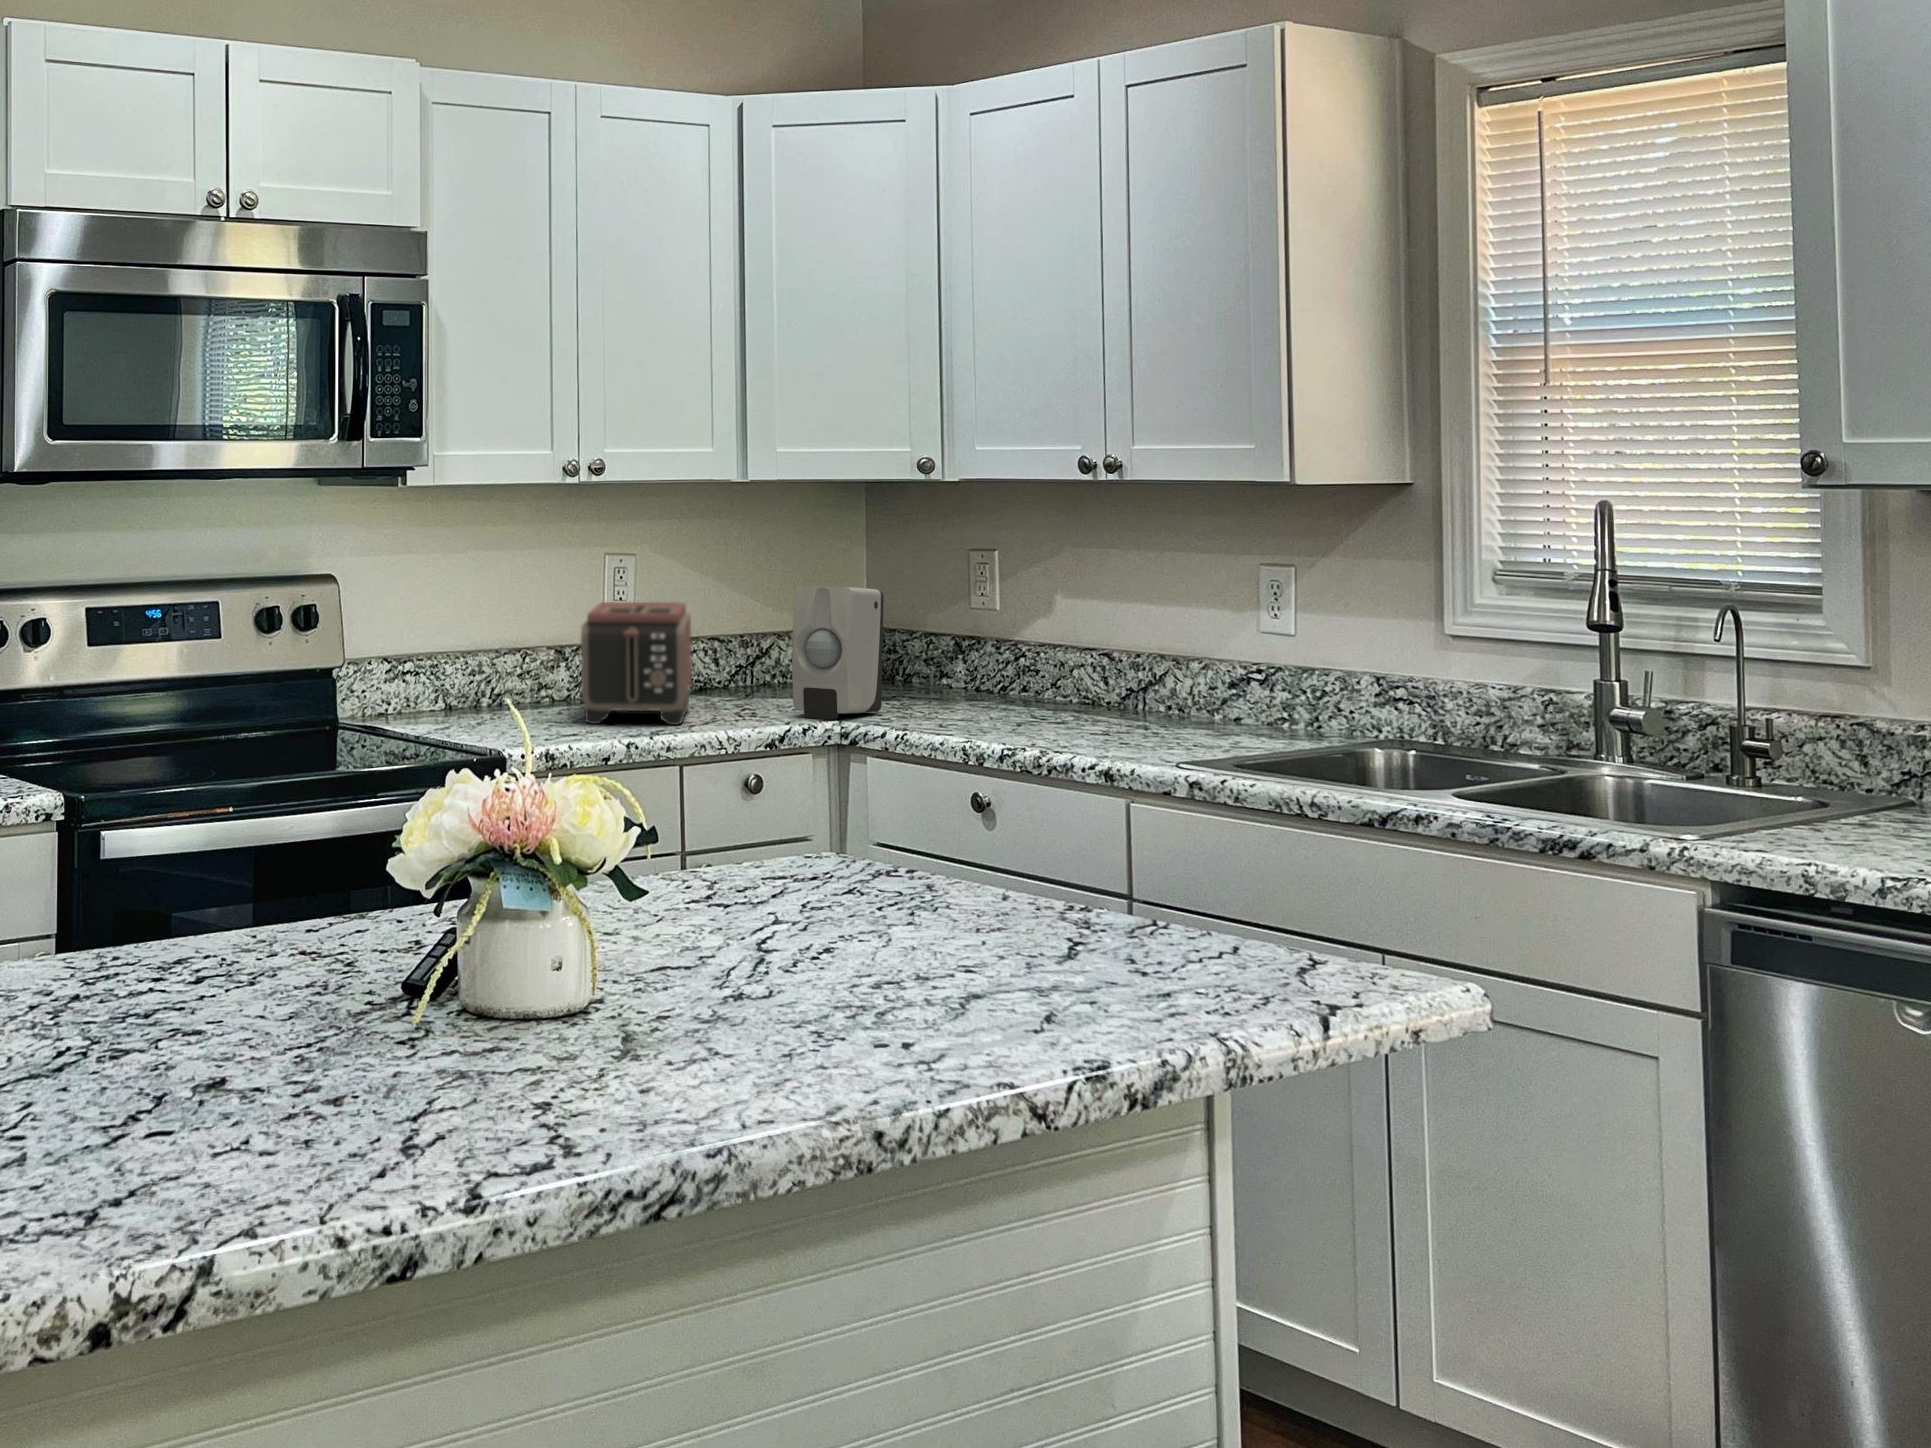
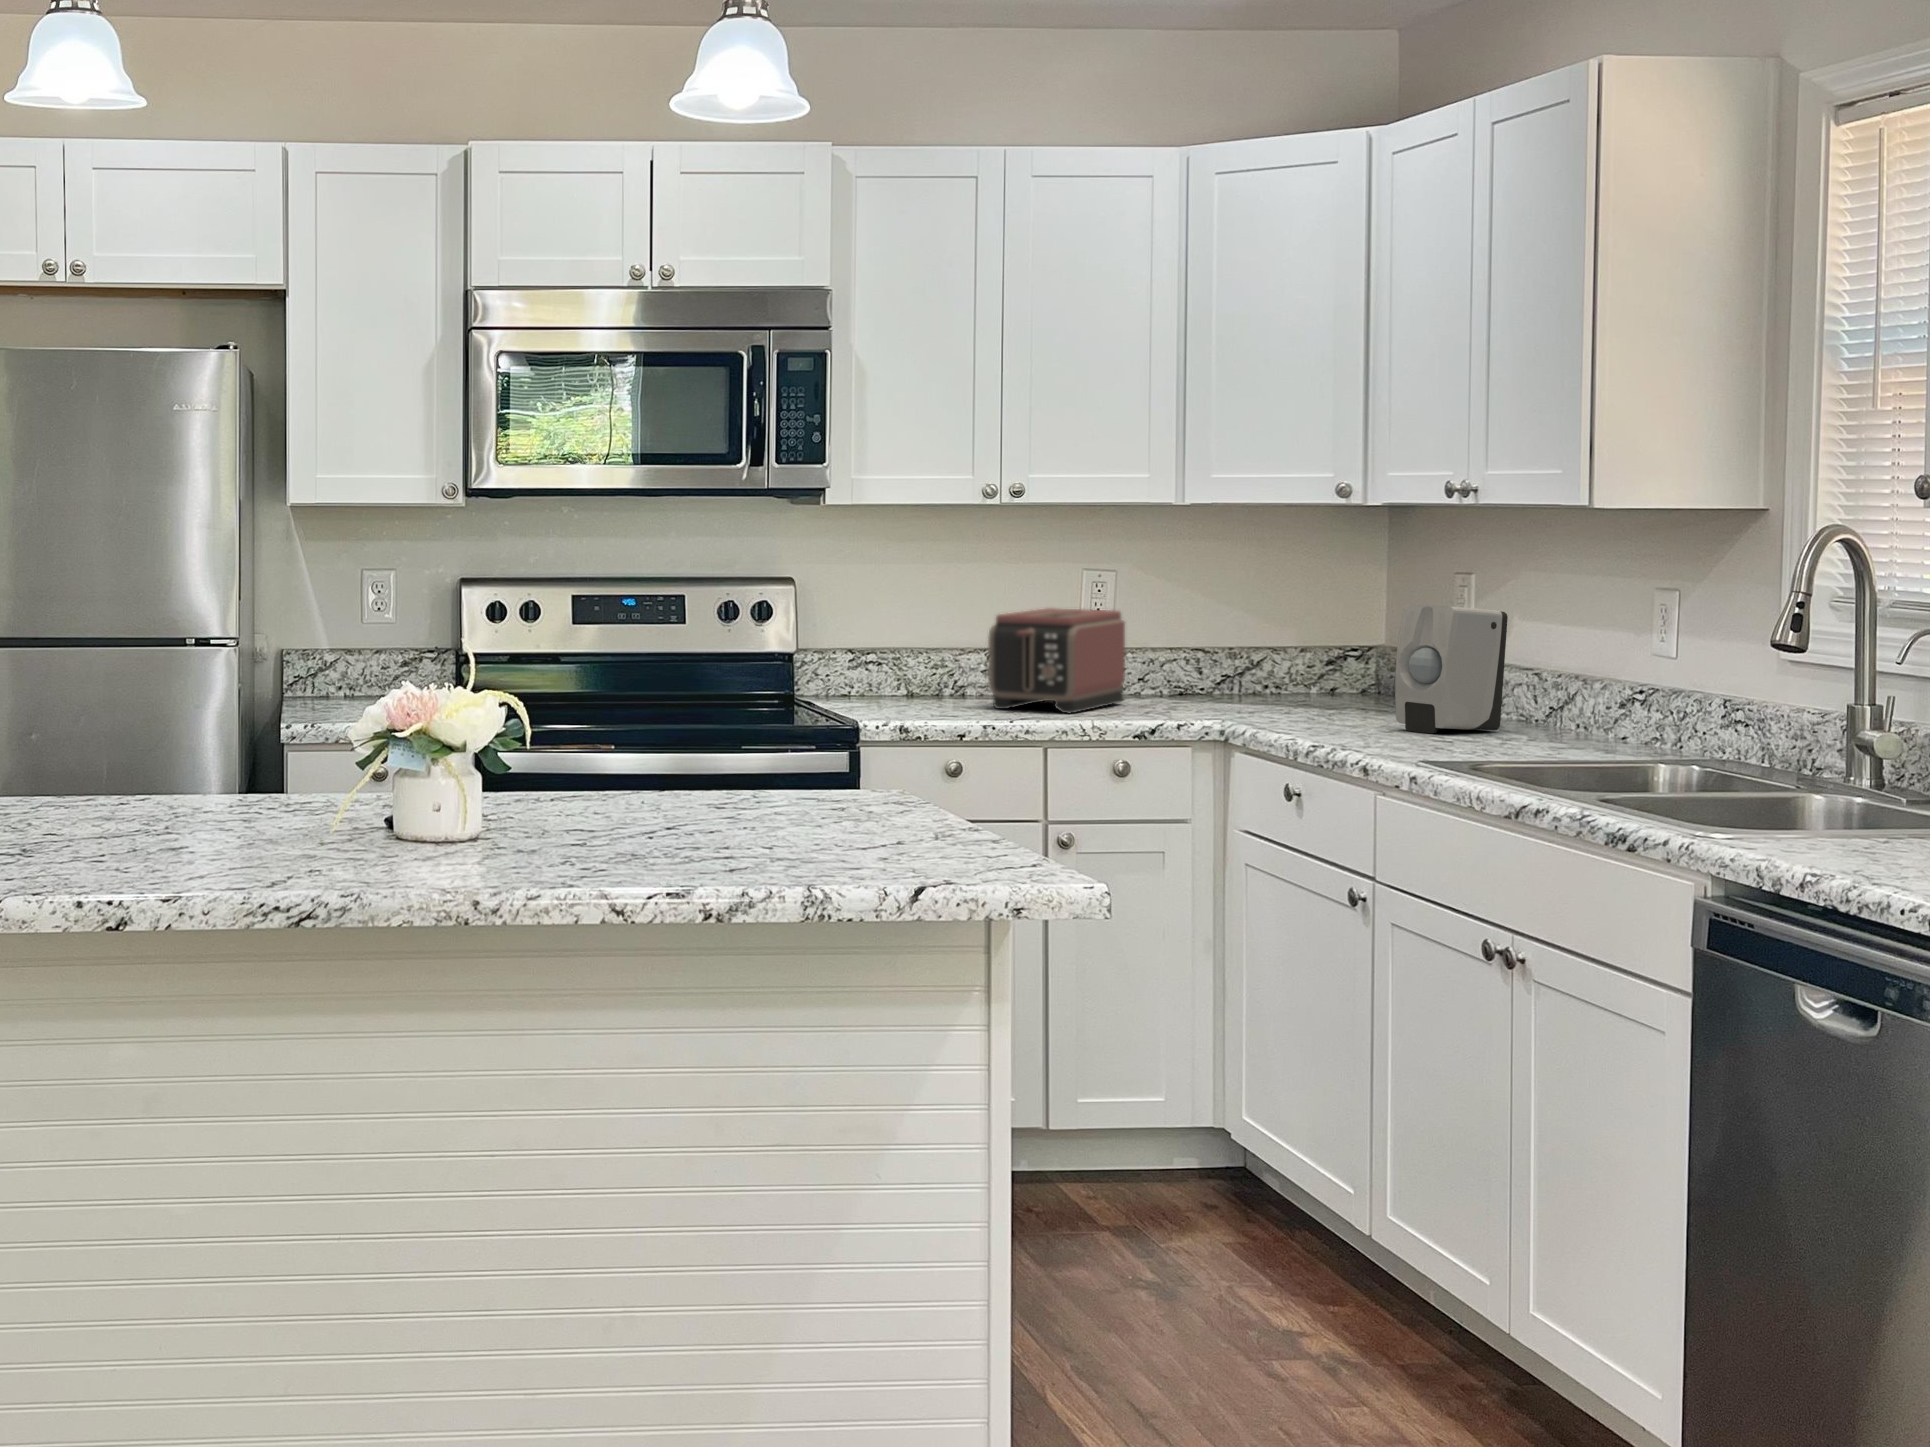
soap dispenser: present [792,585,884,719] -> present [1395,604,1508,733]

